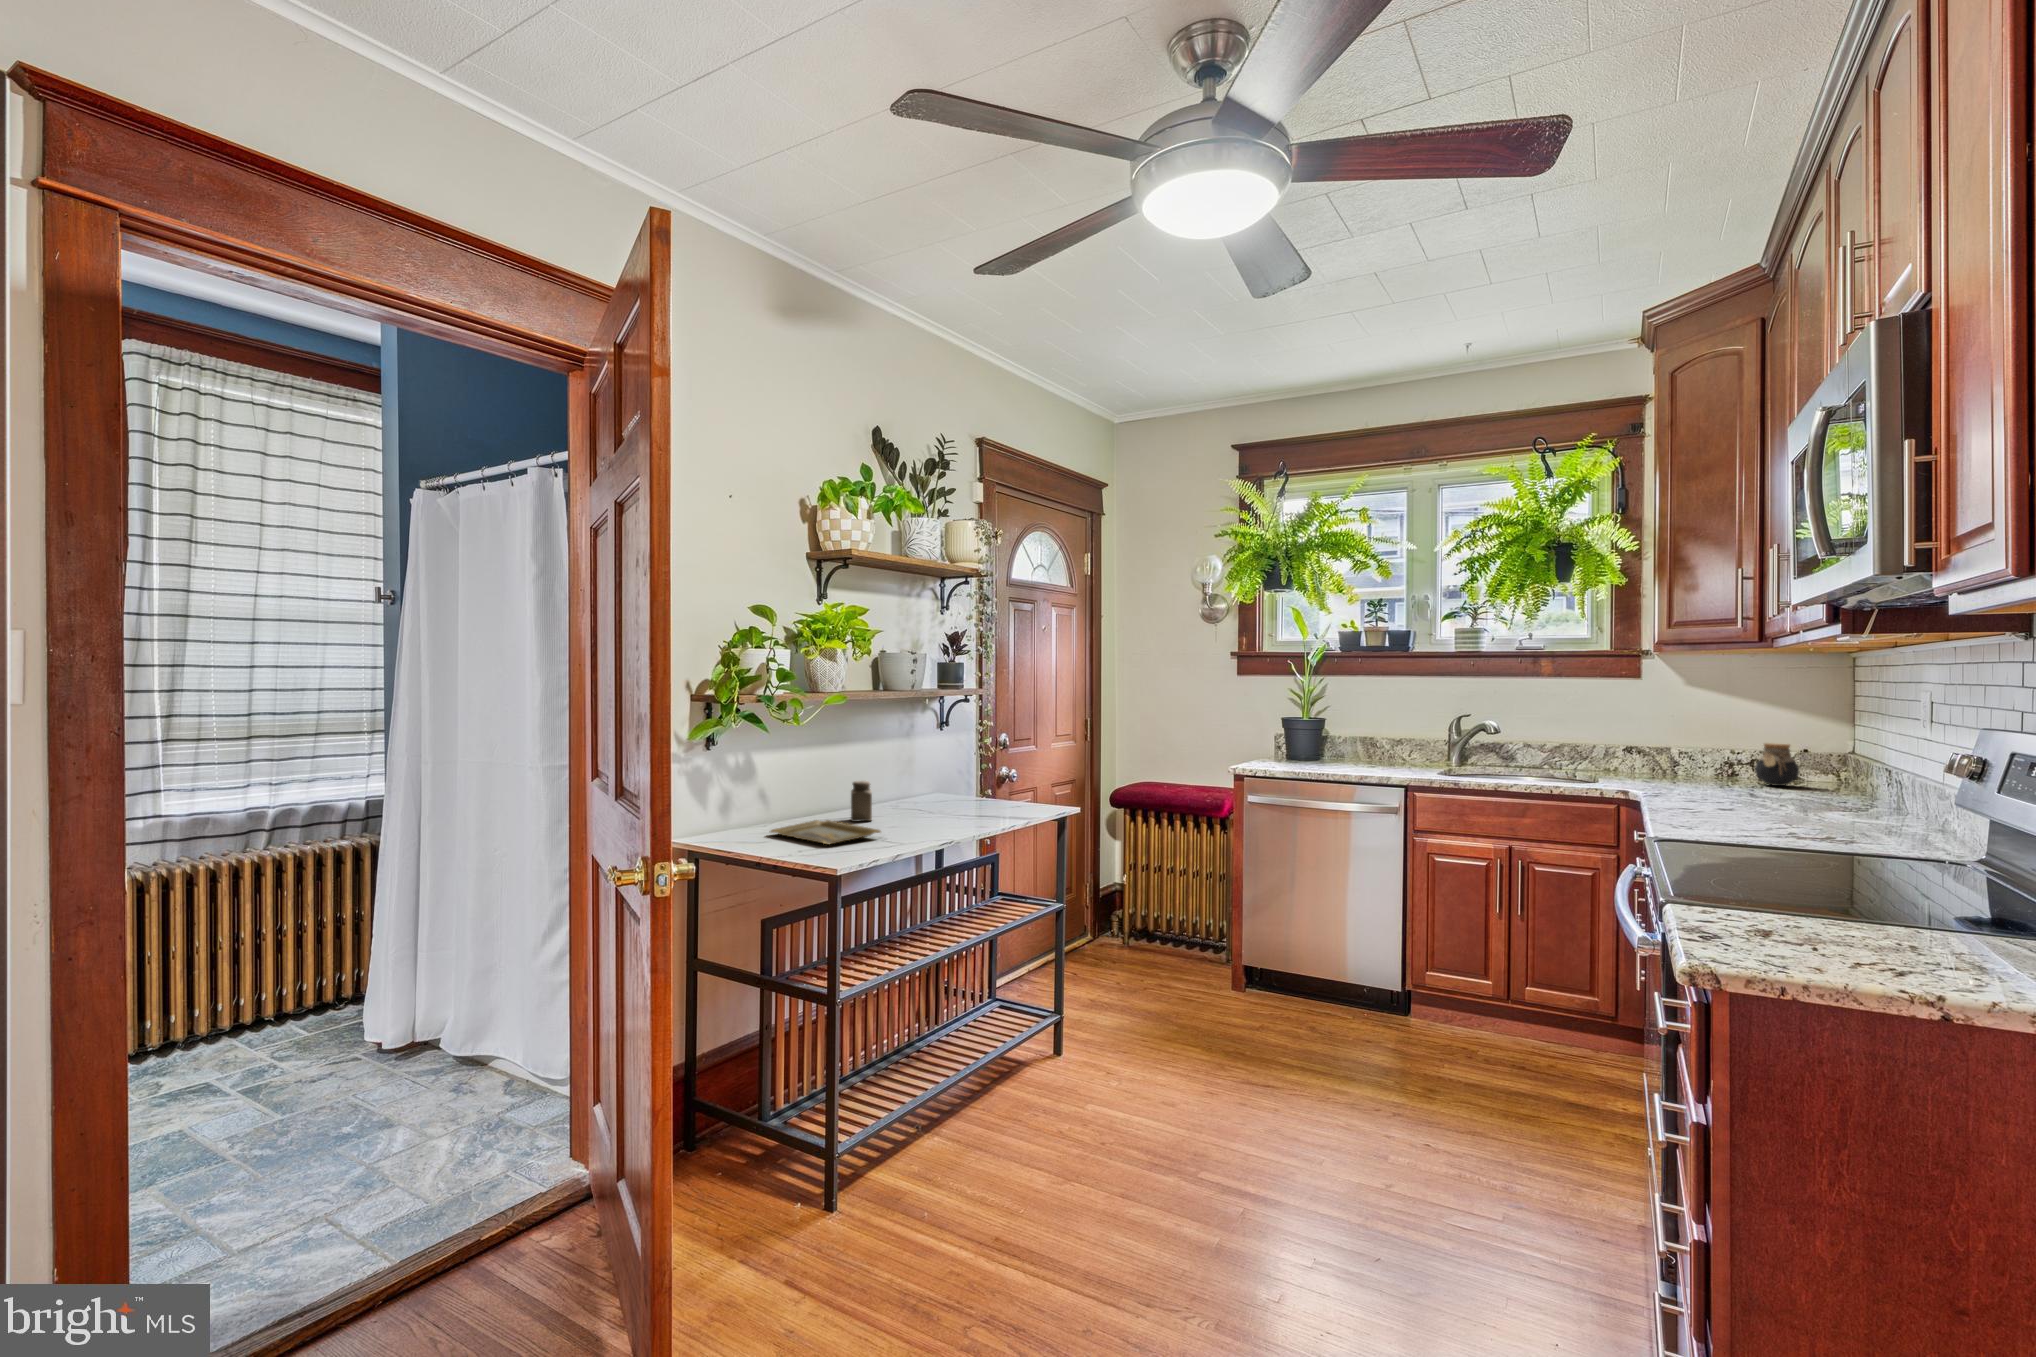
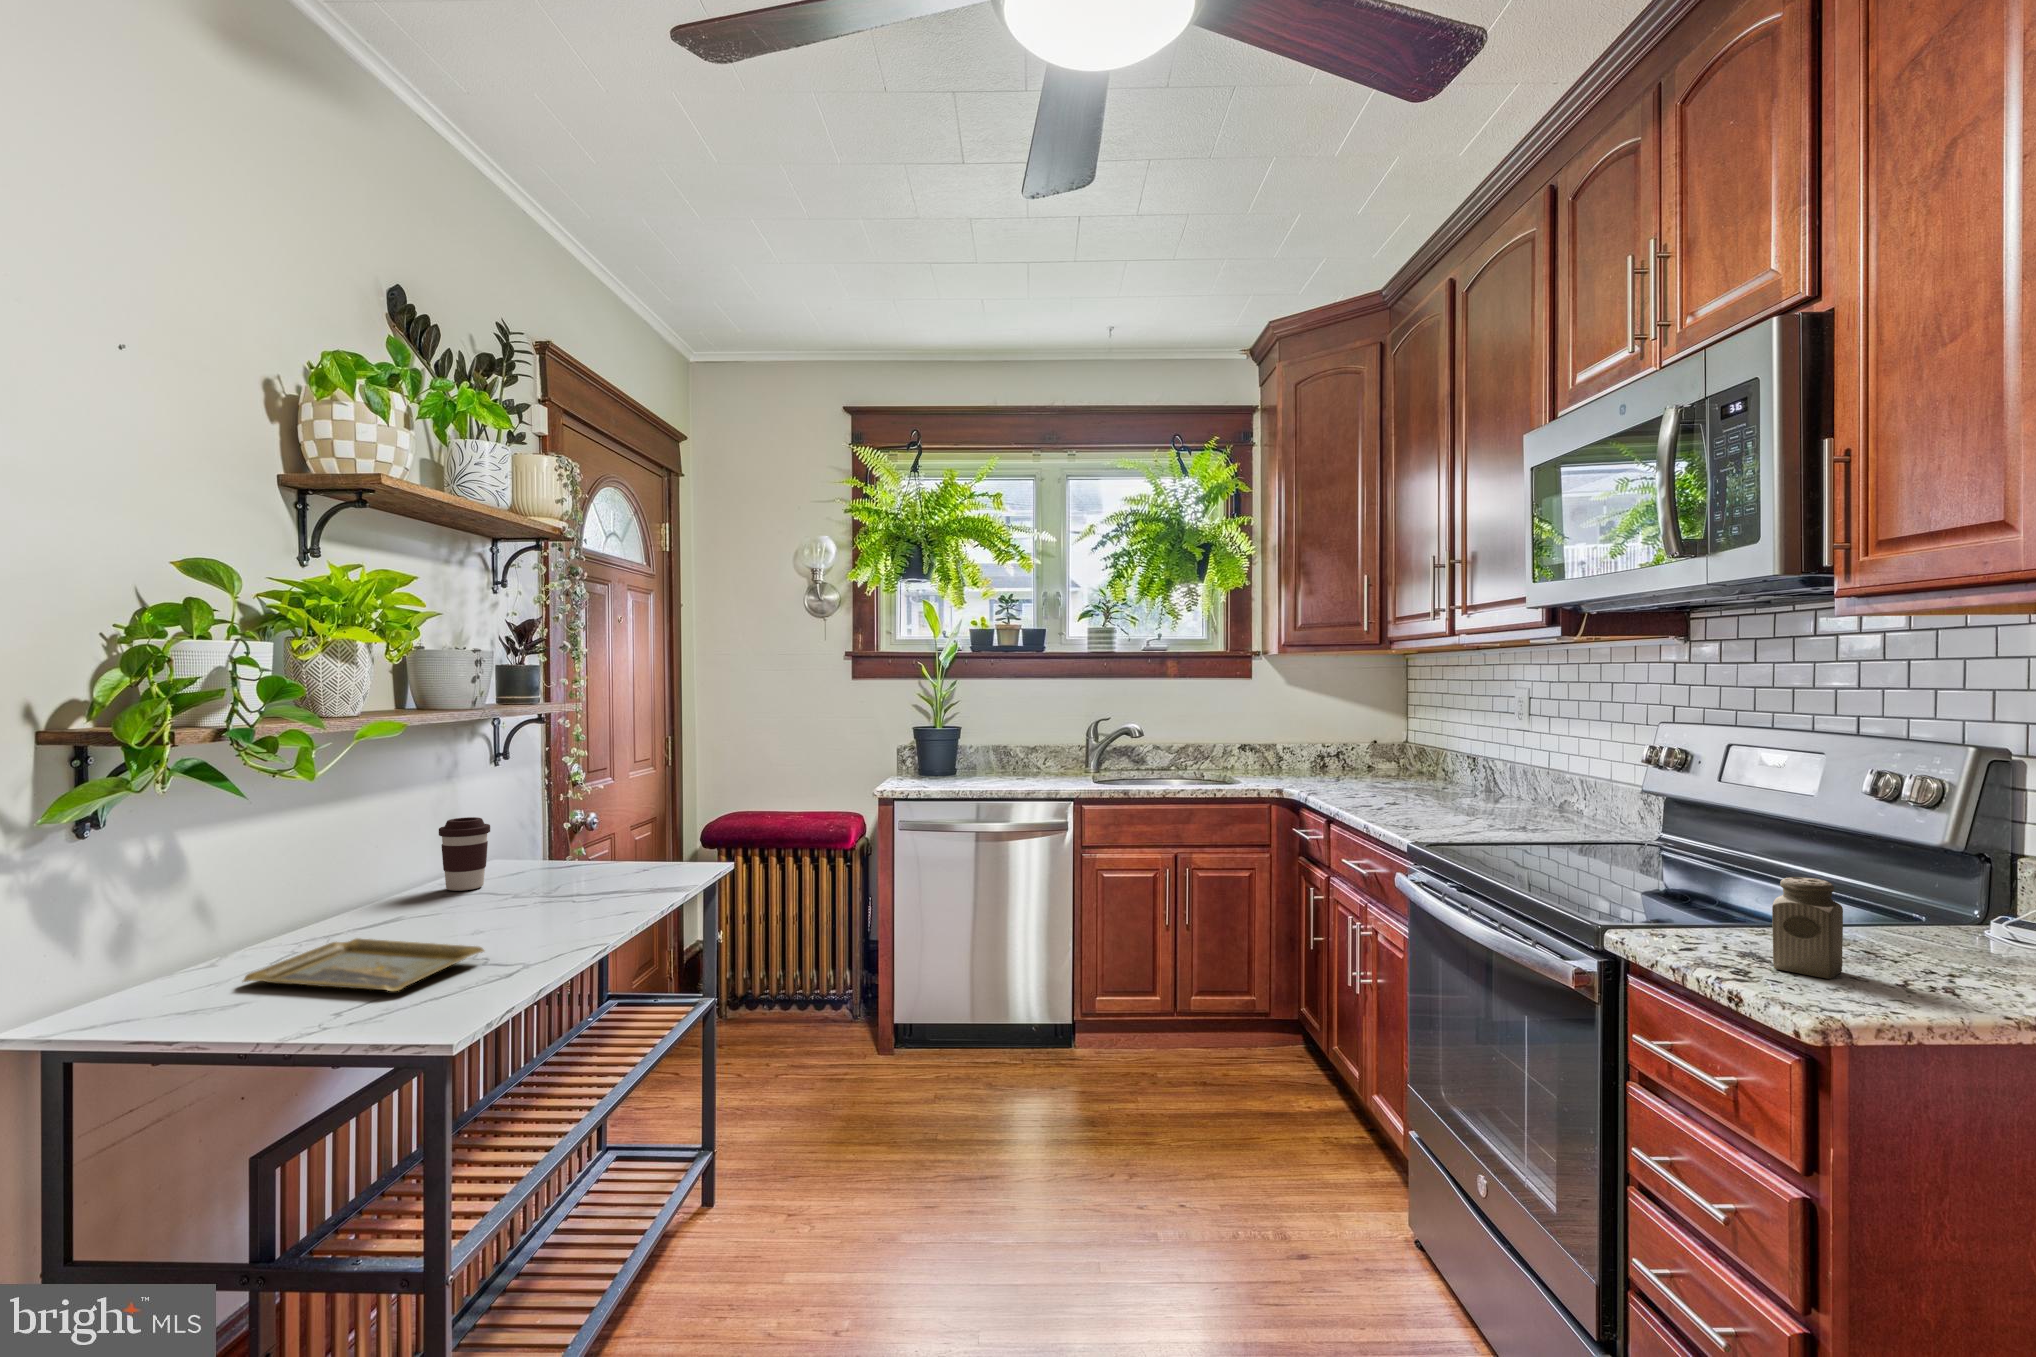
jar: present [1755,743,1799,786] -> none [1343,736,1376,775]
coffee cup: none [893,761,922,806] -> present [439,817,490,891]
salt shaker: present [851,781,872,822] -> present [1772,877,1843,979]

